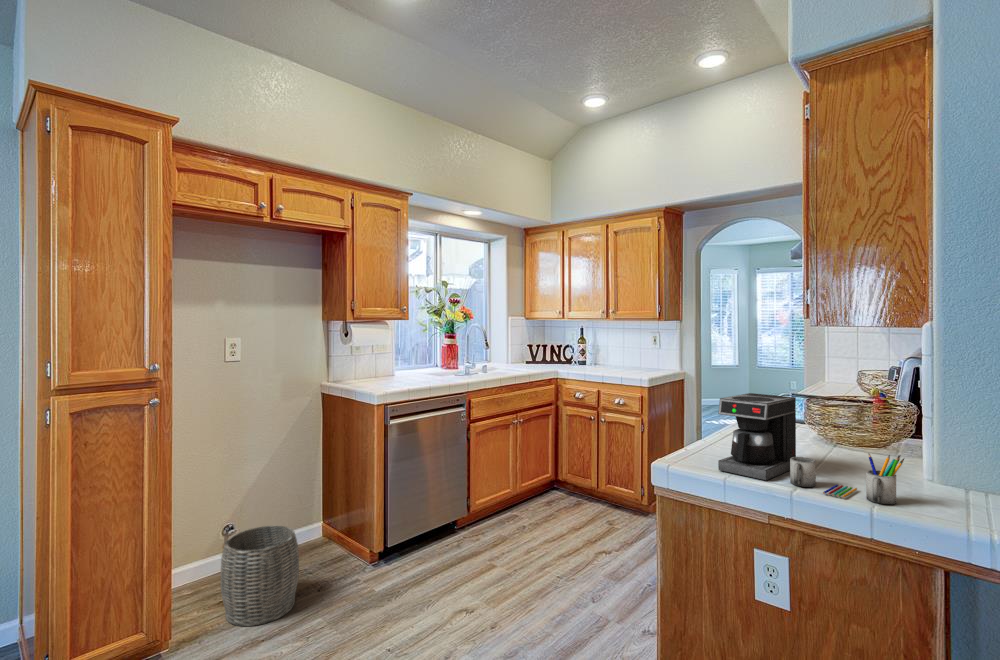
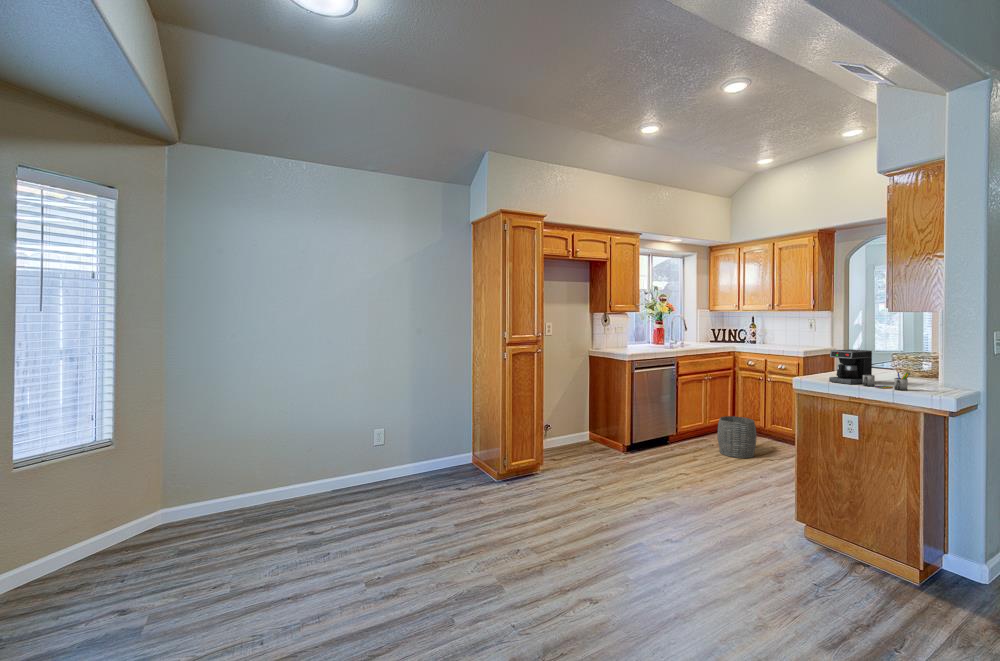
woven basket: present [221,526,299,626] -> present [718,416,756,458]

